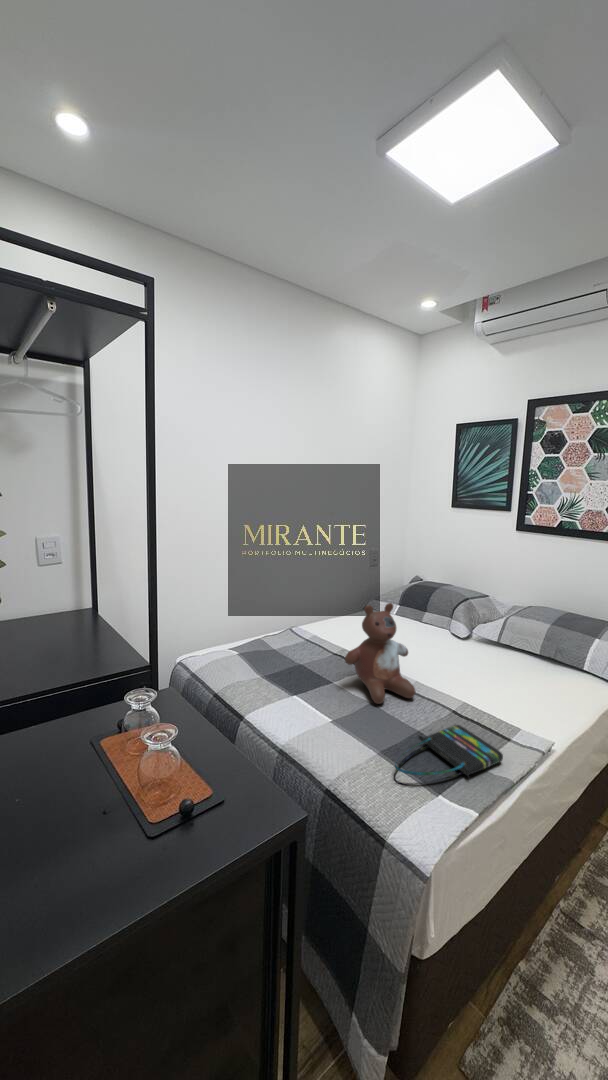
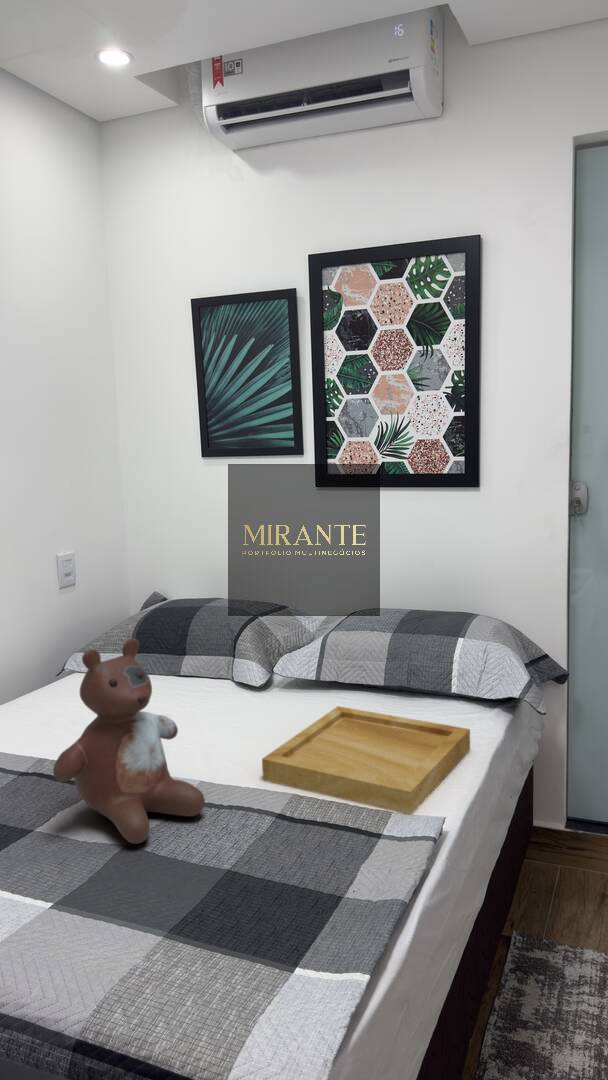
tray: none [451,660,588,735] -> present [262,706,470,814]
tote bag: present [395,725,503,785] -> none [205,835,380,981]

